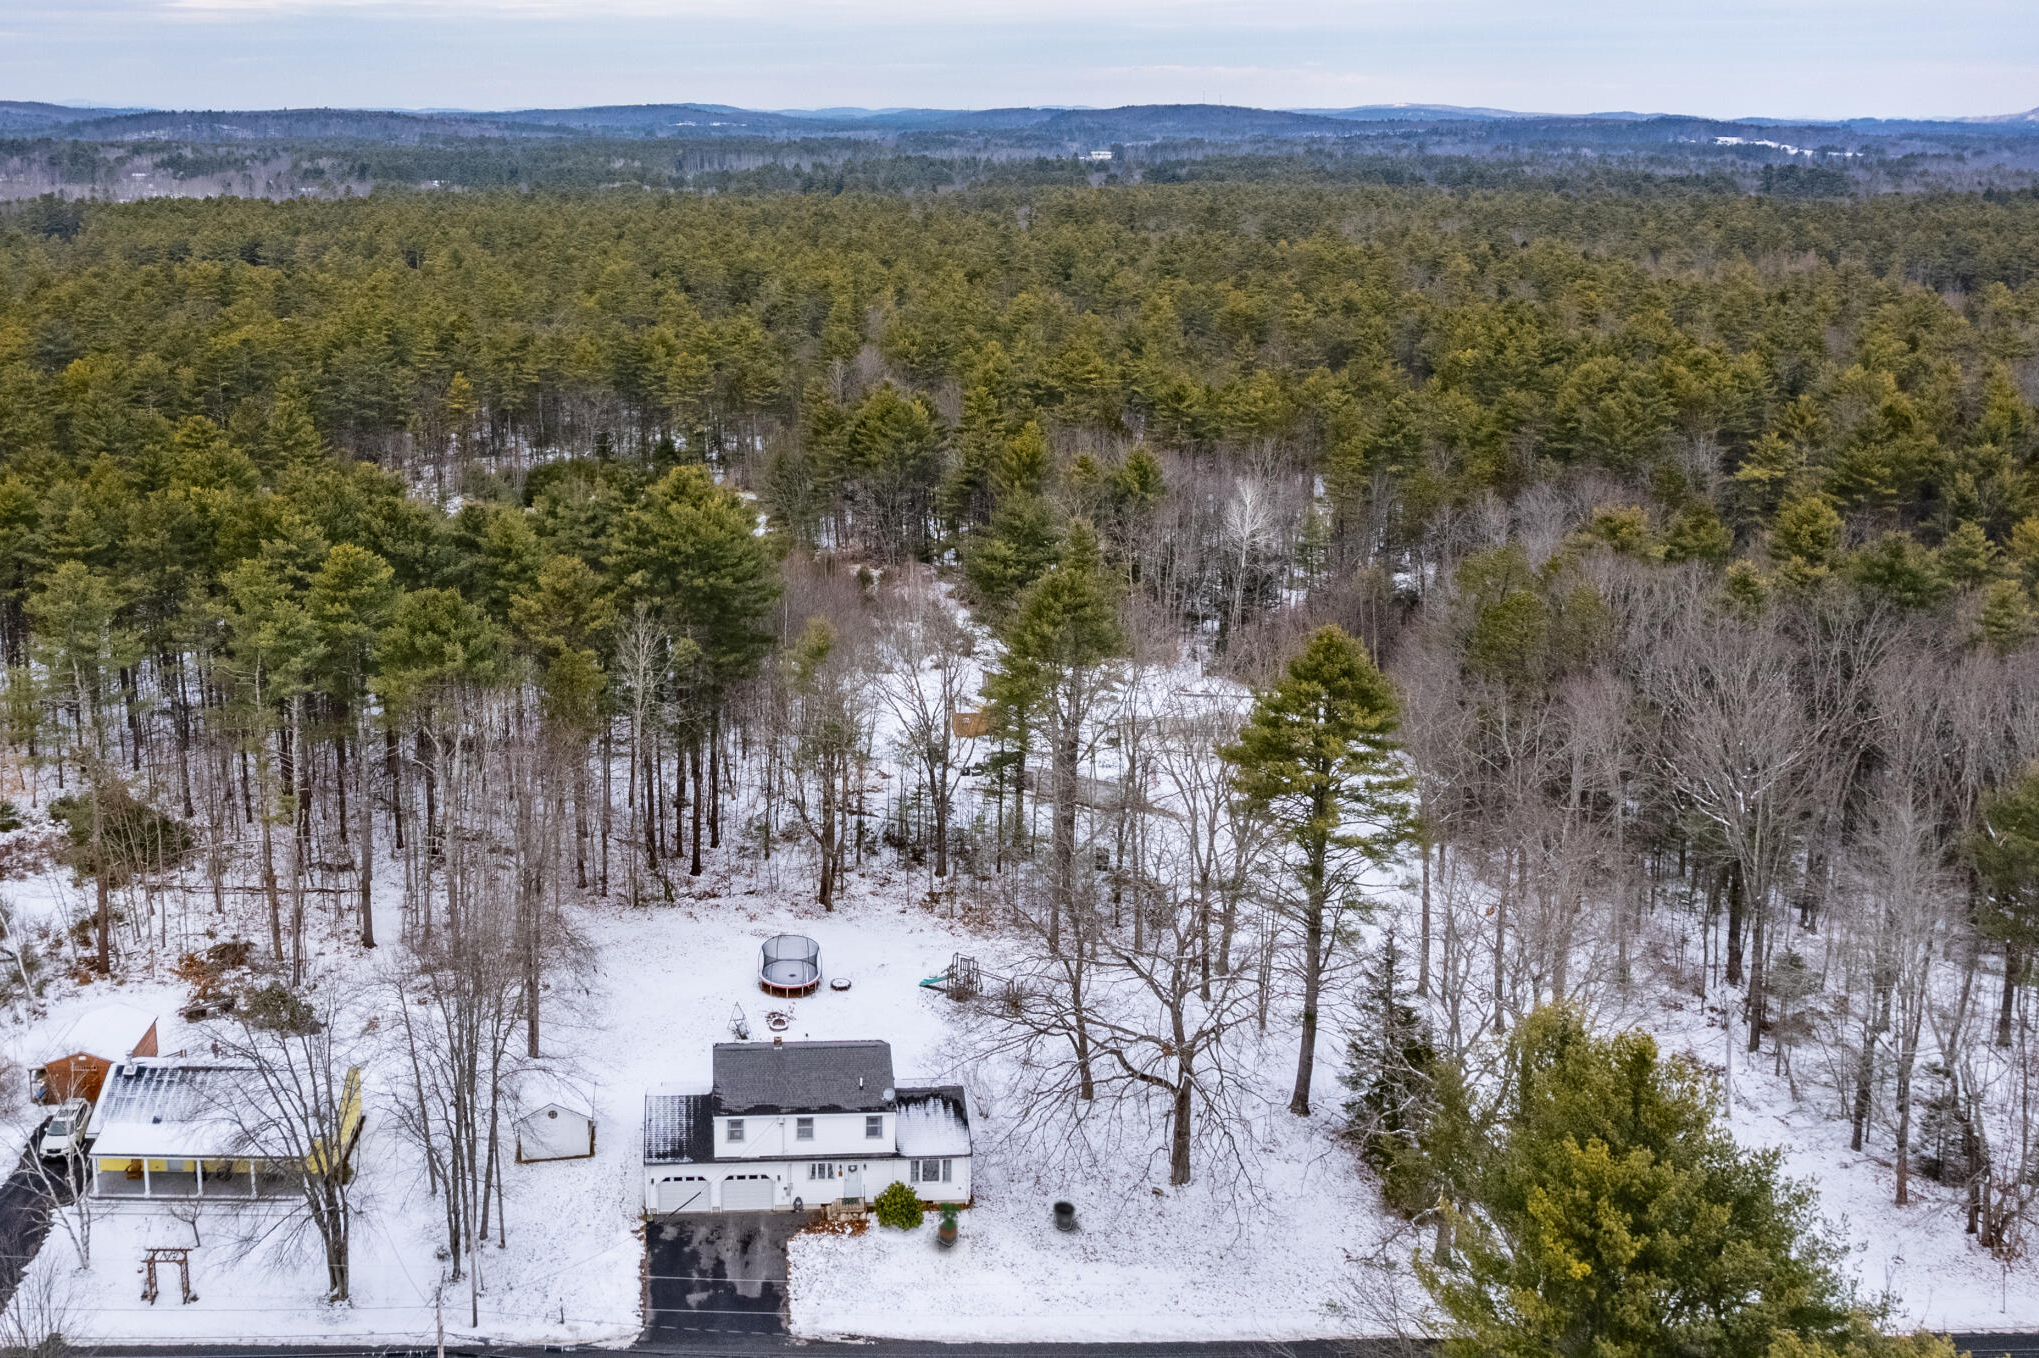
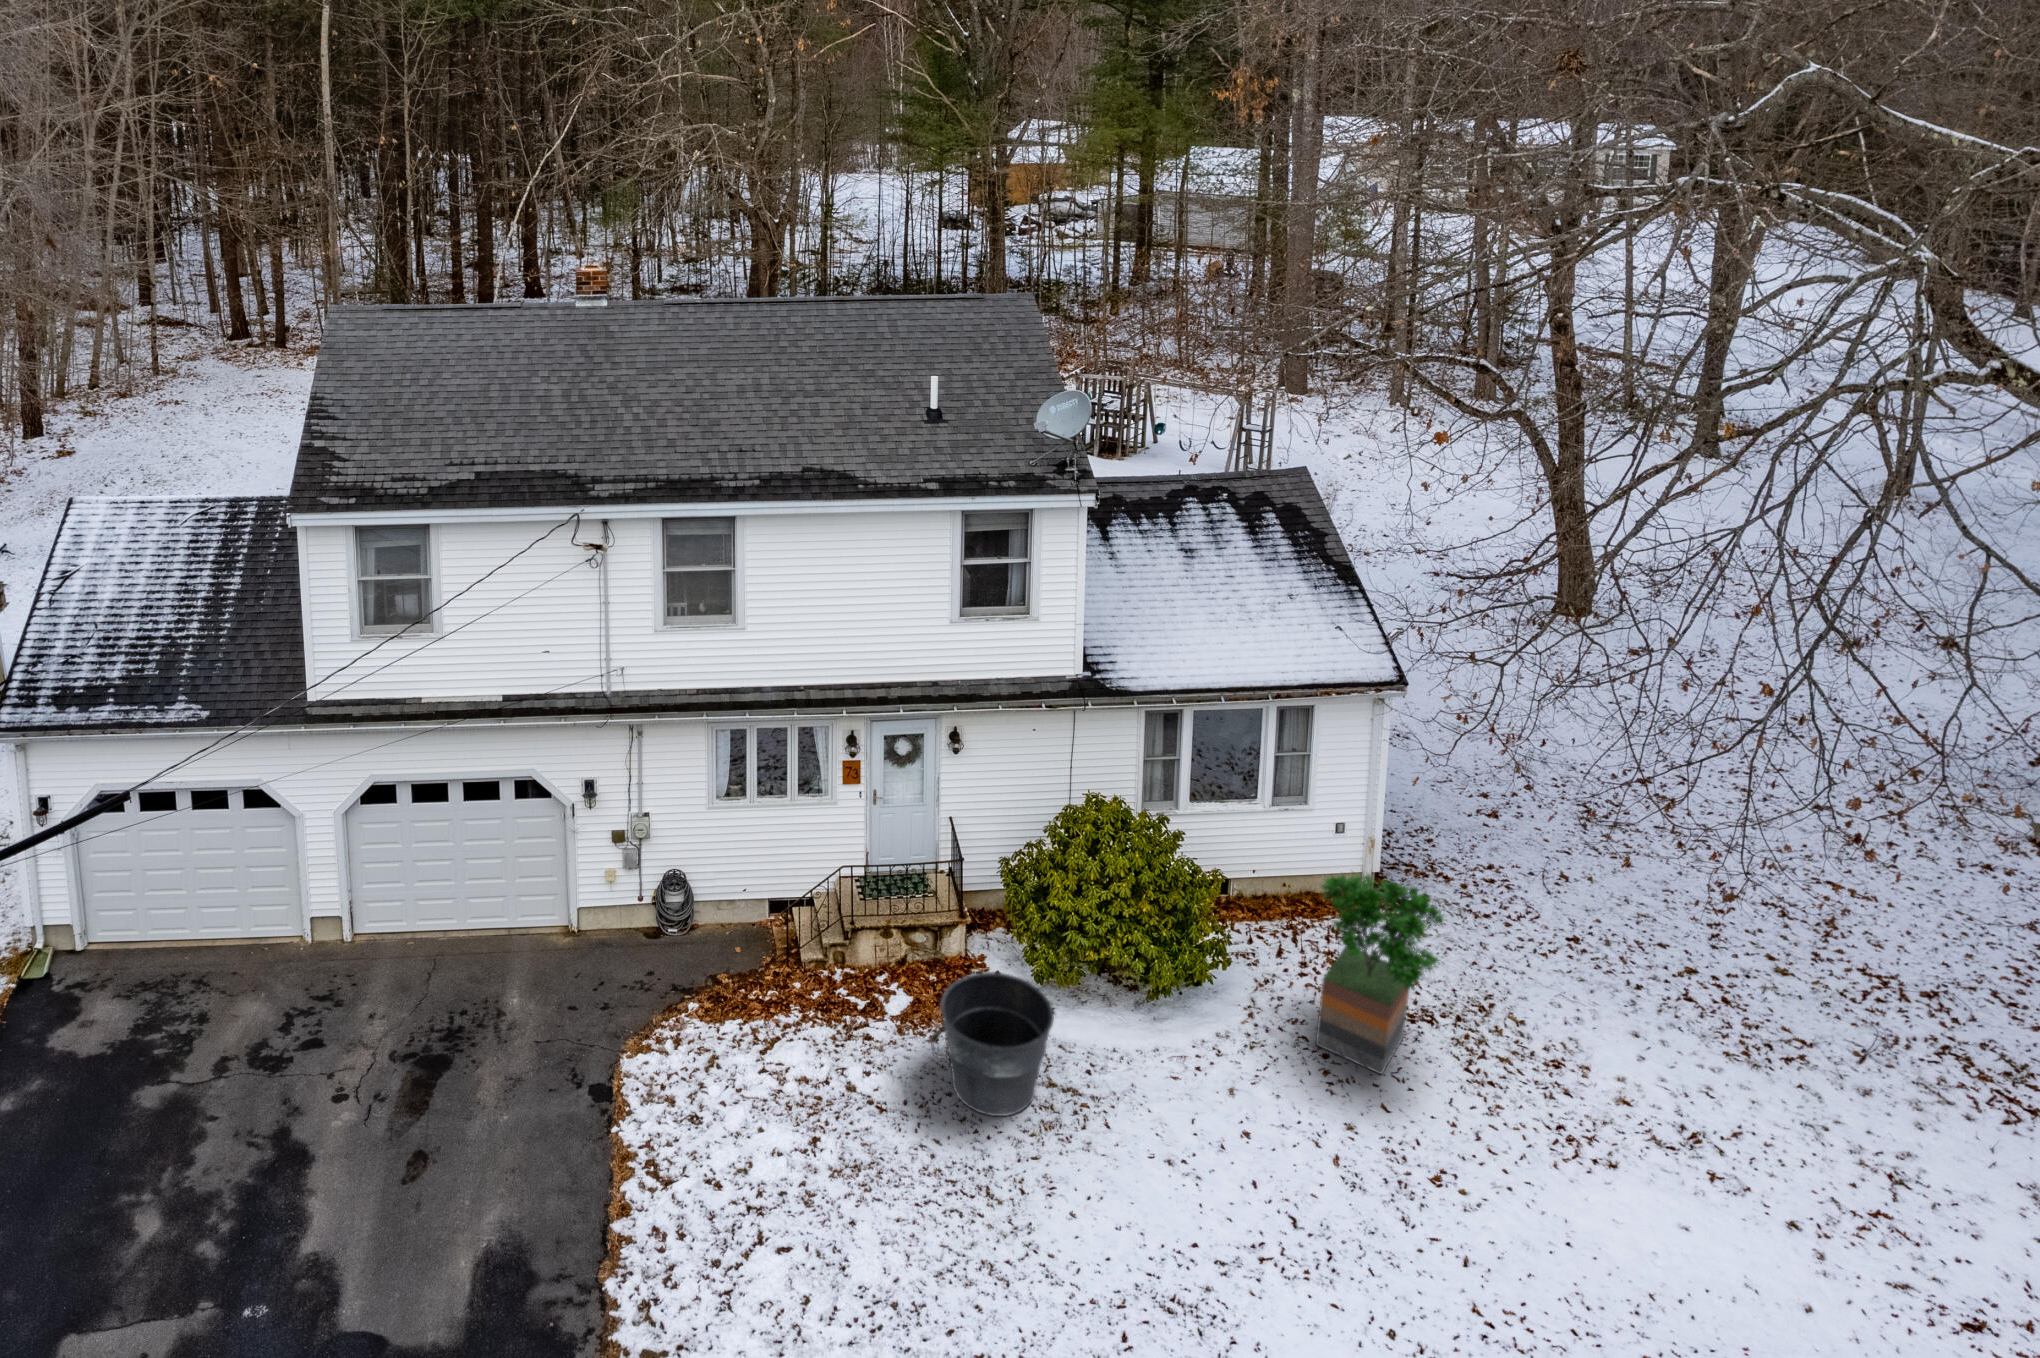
bucket: present [1053,1201,1075,1231] -> present [931,972,1054,1116]

